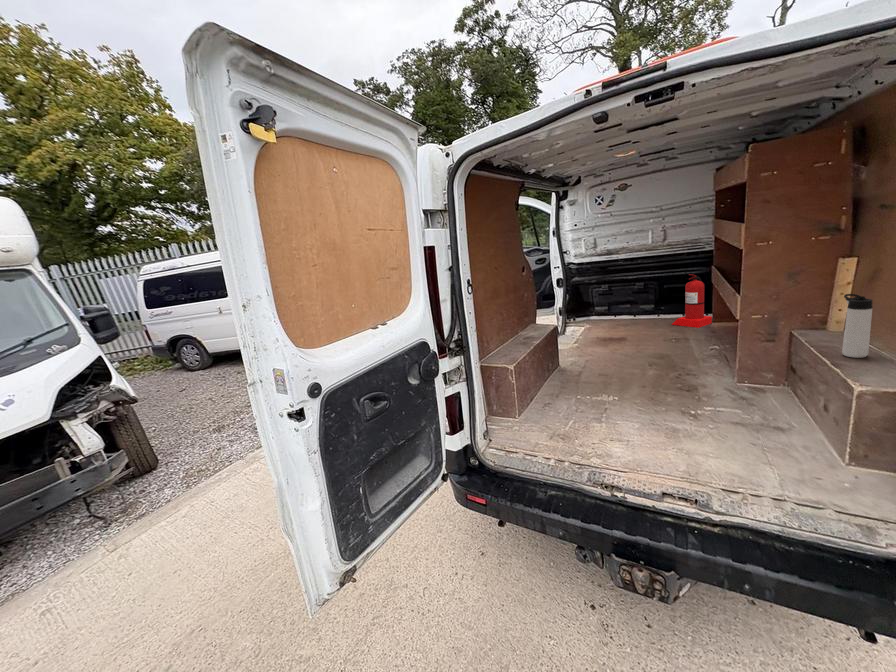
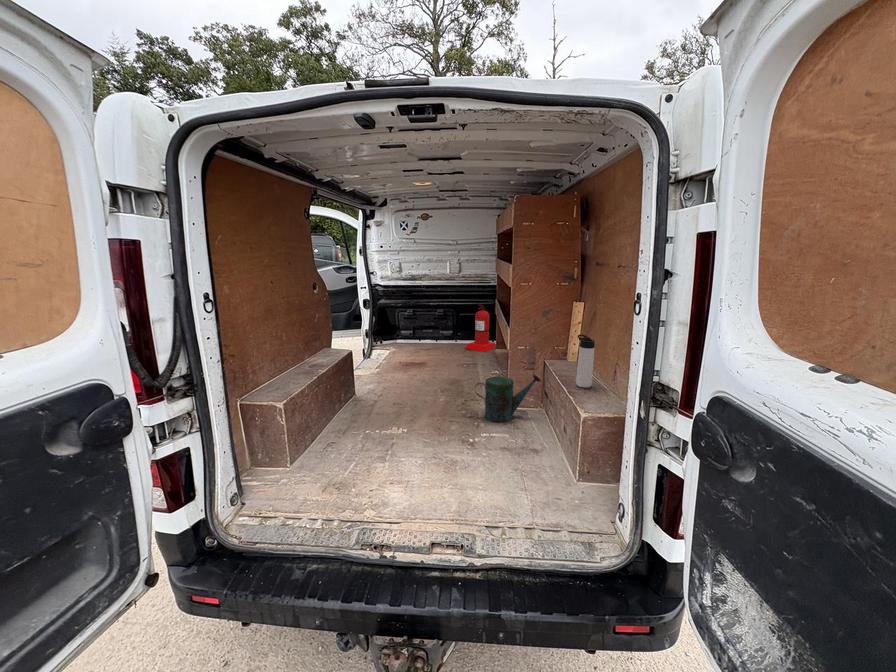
watering can: none [694,346,786,399] -> present [475,375,541,422]

